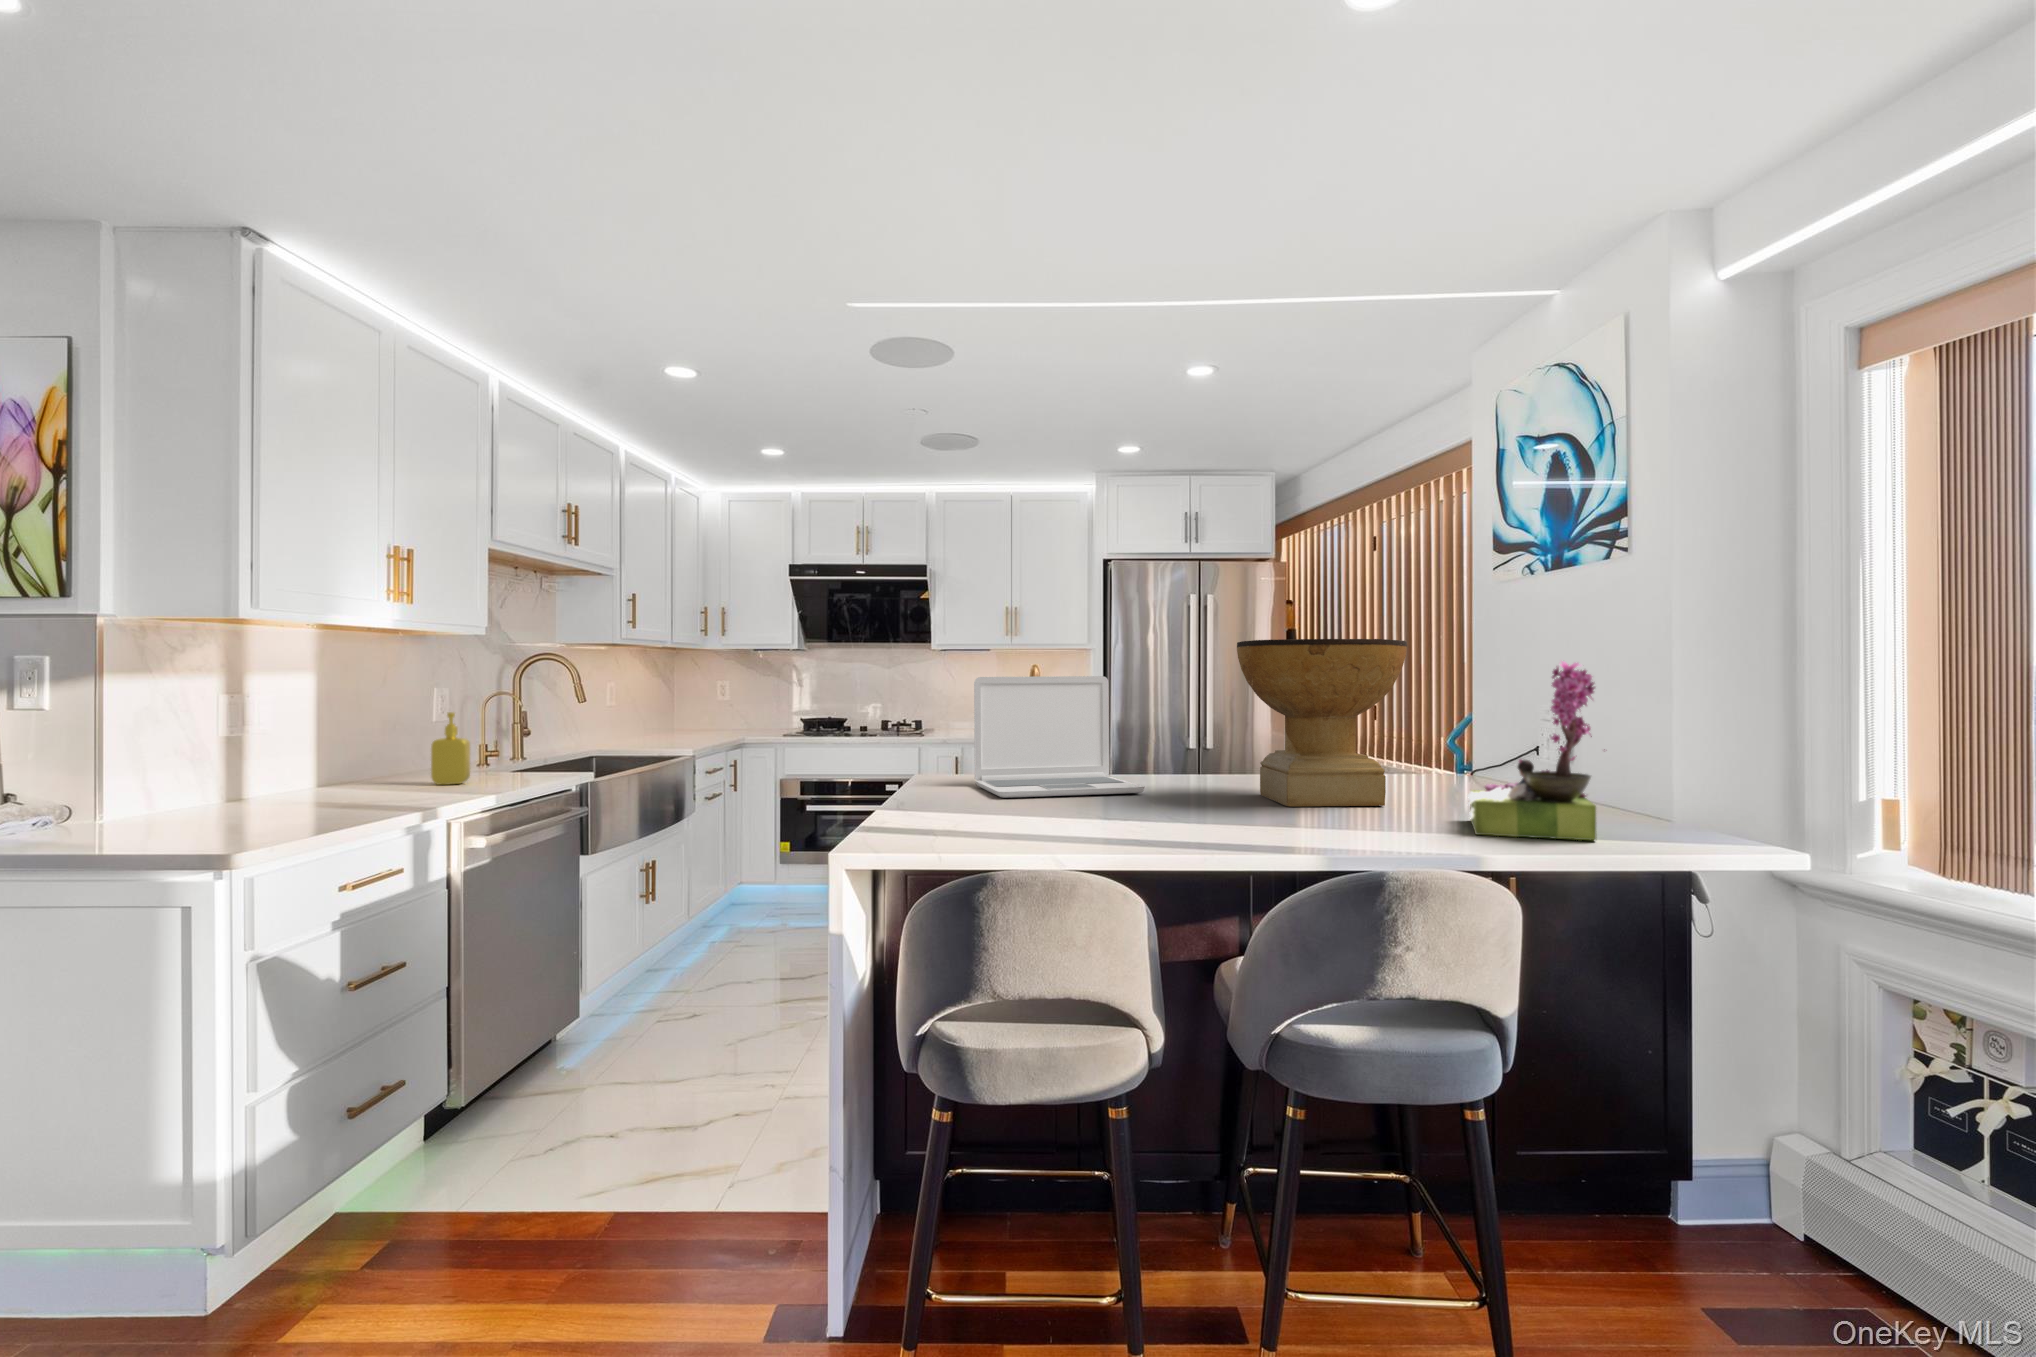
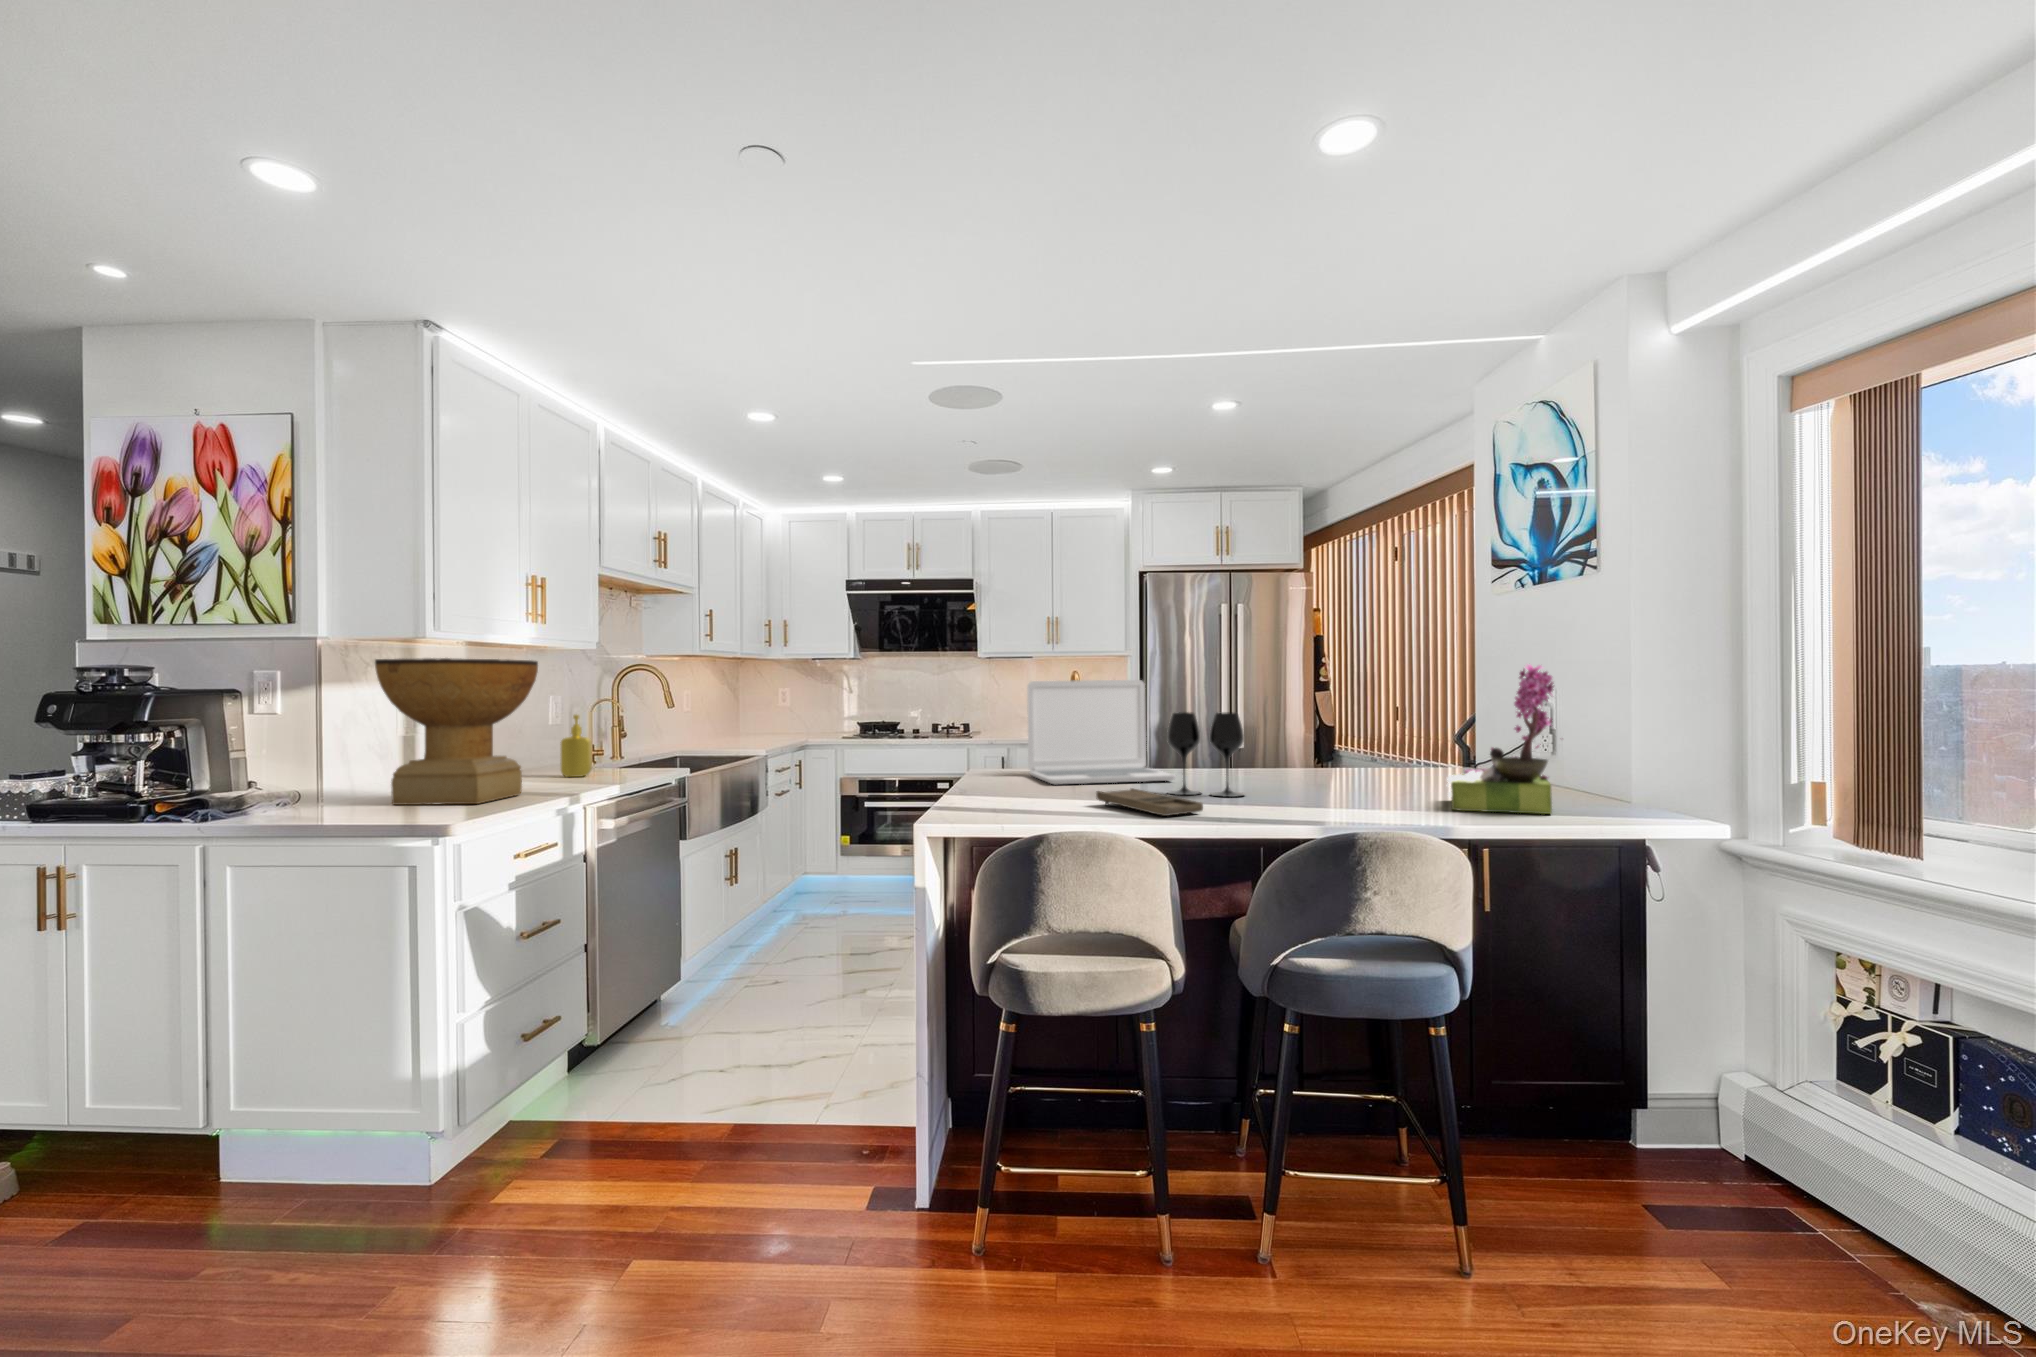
decorative bowl: present [1237,639,1407,806] -> present [375,658,538,805]
wine glass: none [1135,715,1228,815] -> present [1167,712,1245,797]
tray: none [1053,806,1182,843] -> present [1096,788,1203,816]

